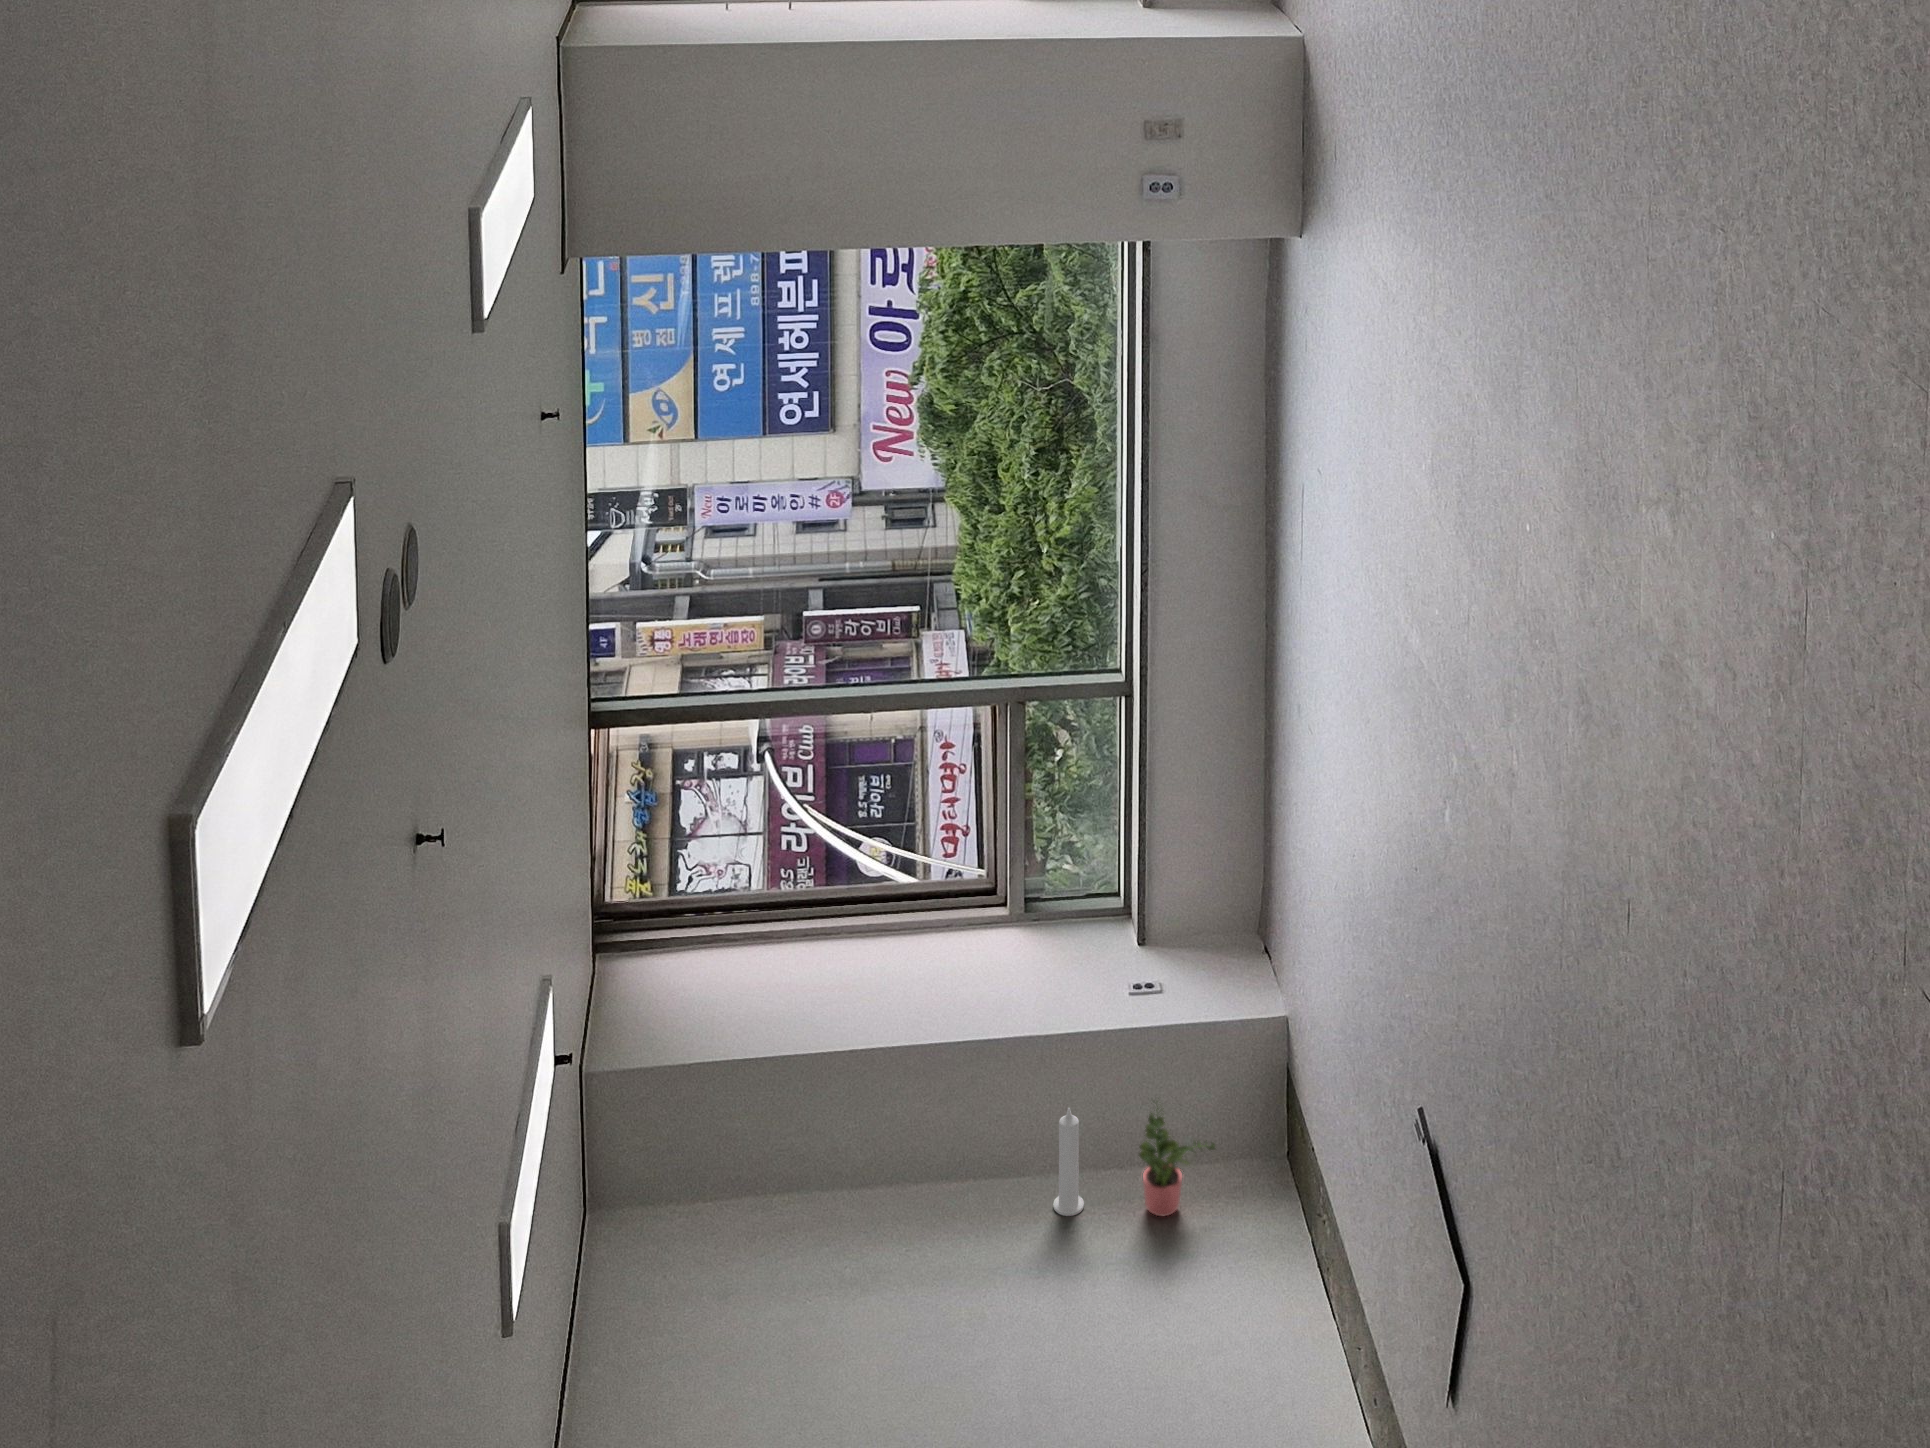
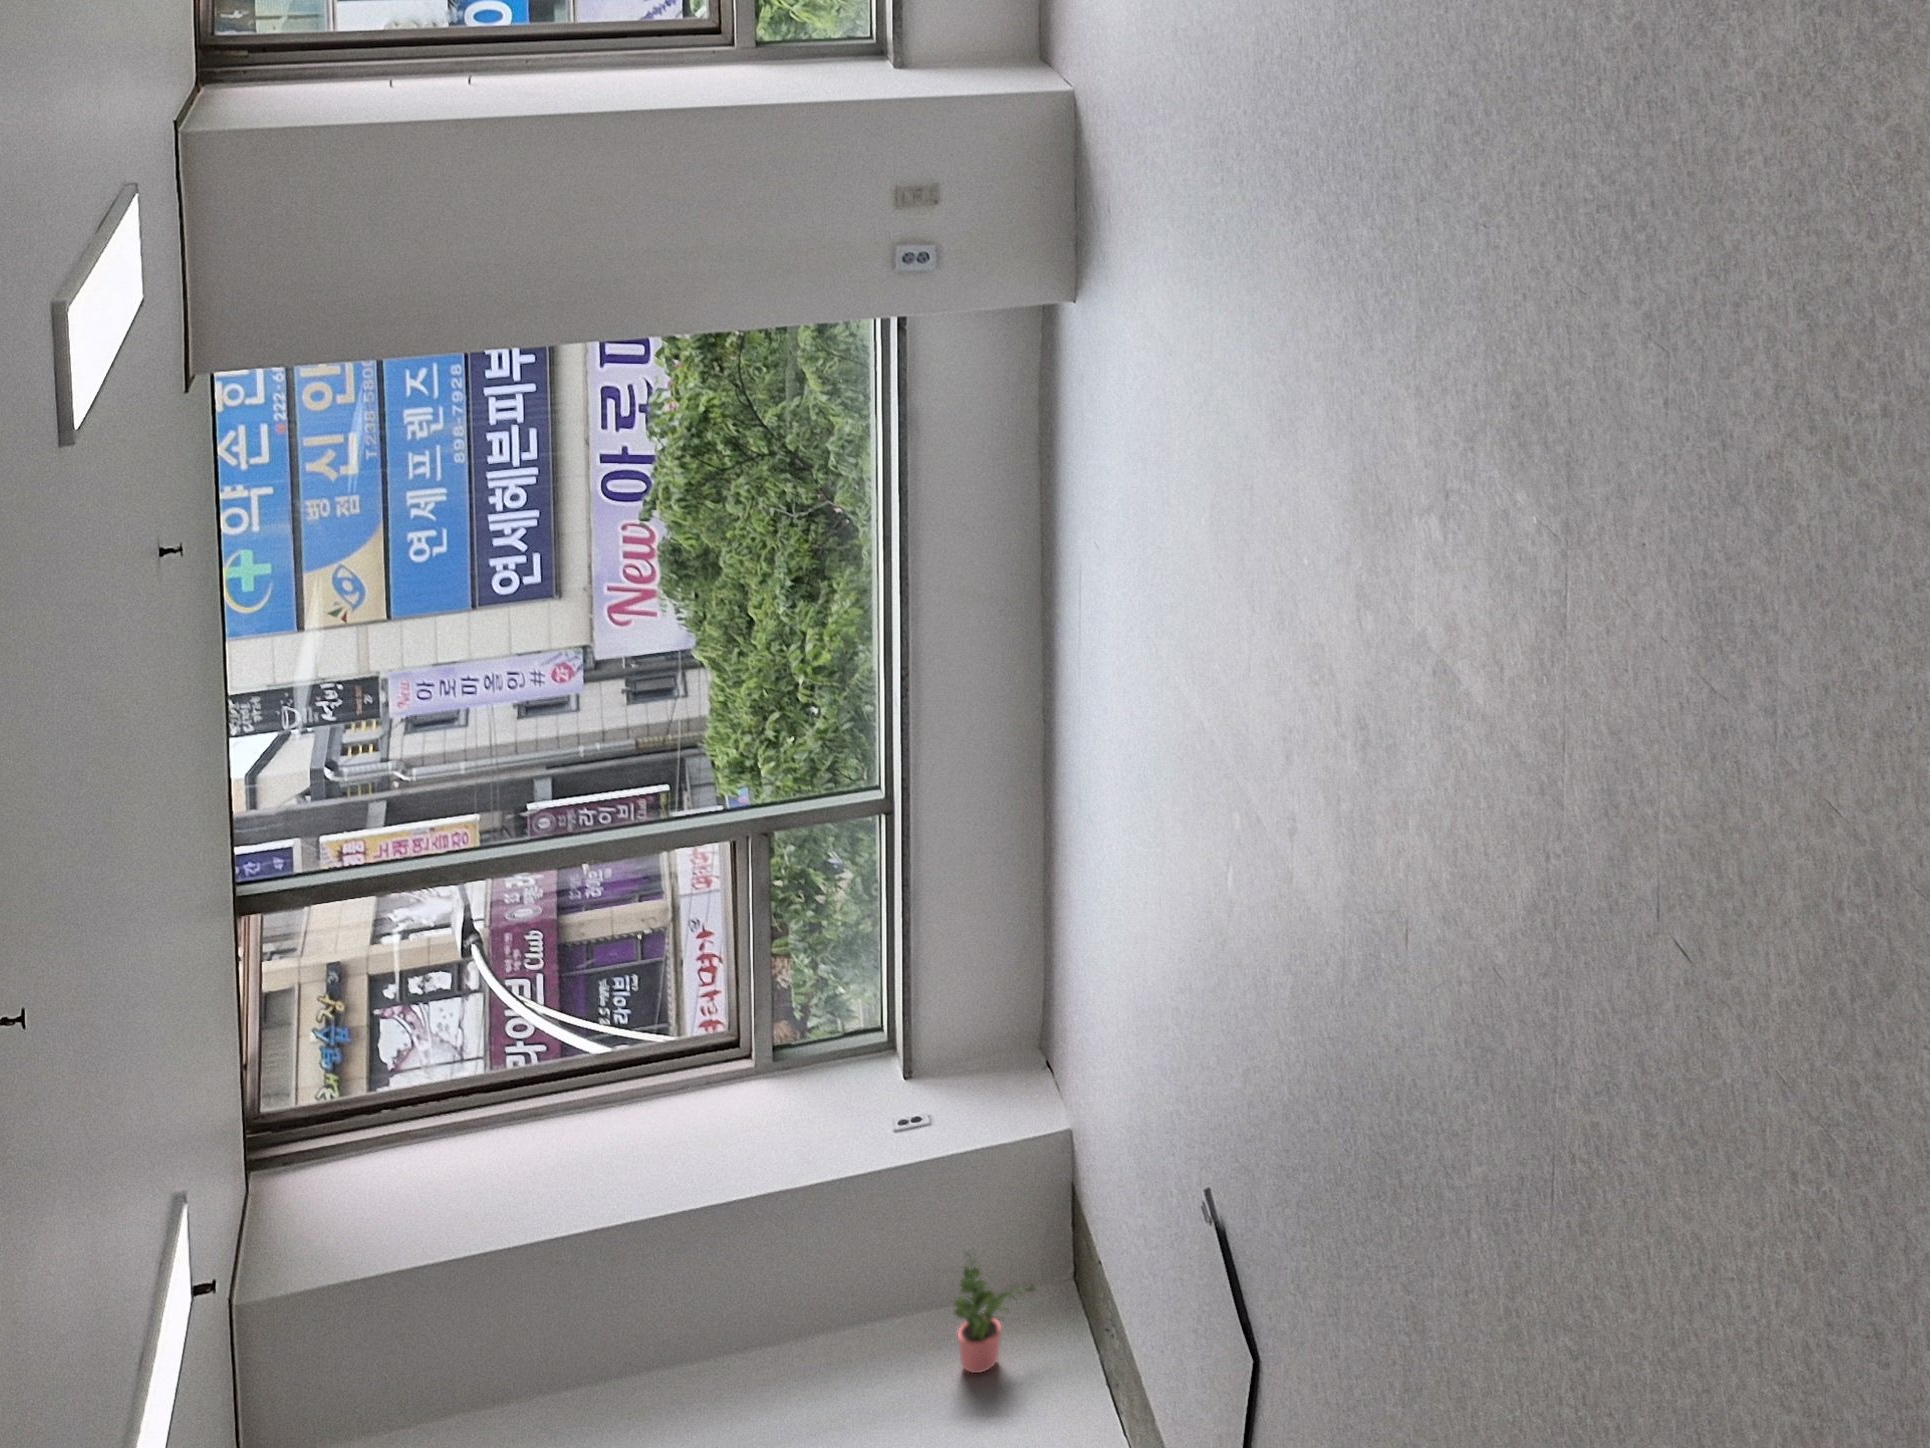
candle: present [1053,1108,1084,1216] -> none [858,1280,892,1397]

